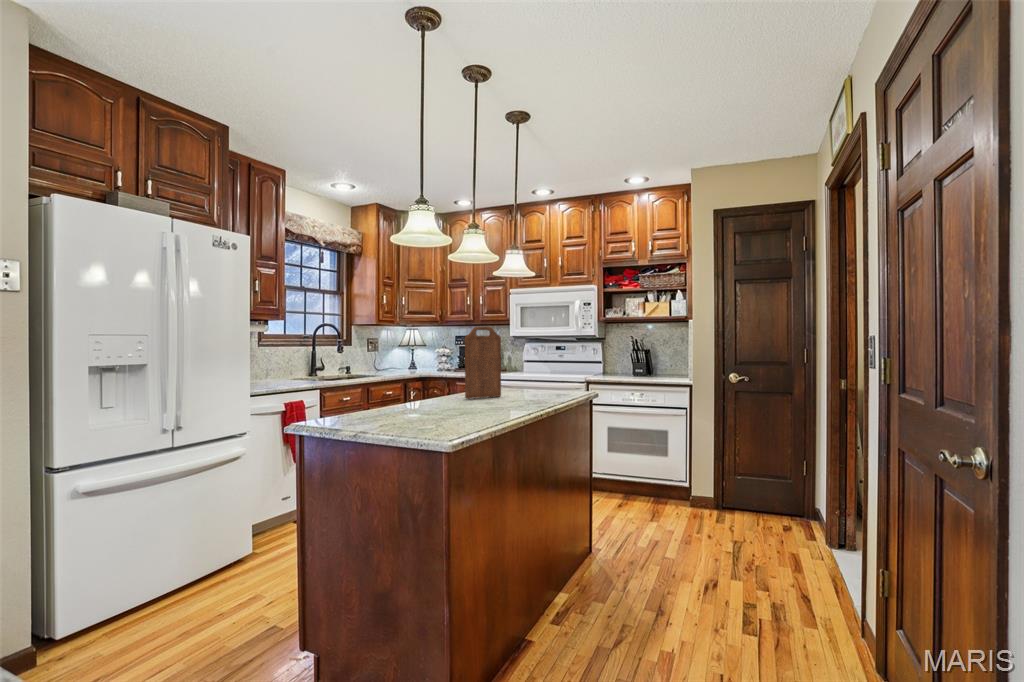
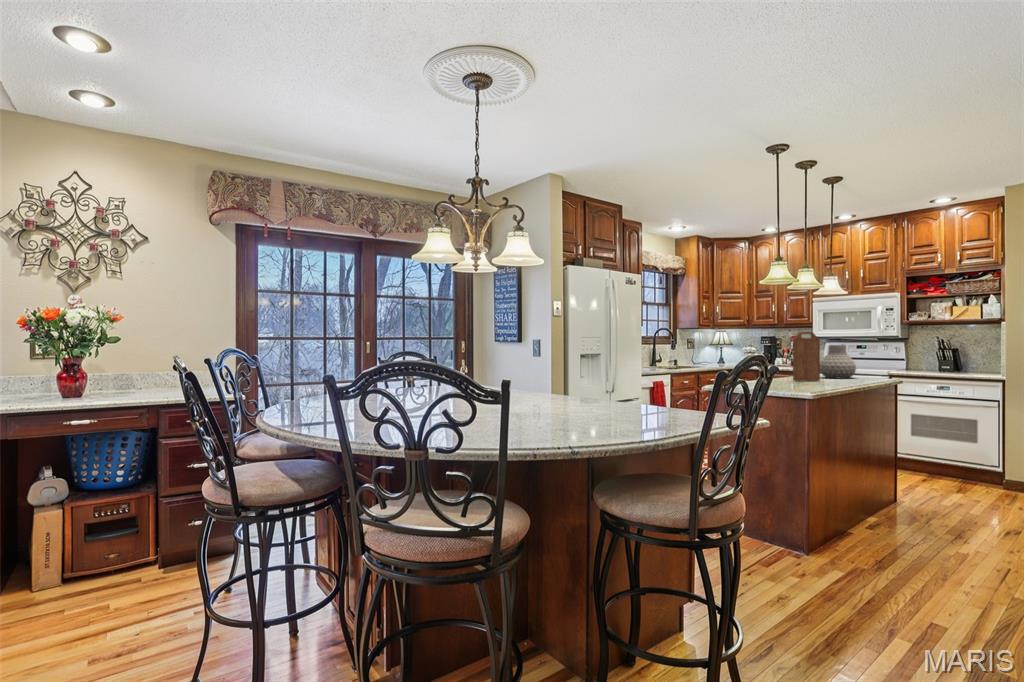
vase: none [505,346,548,391] -> present [820,345,856,378]

